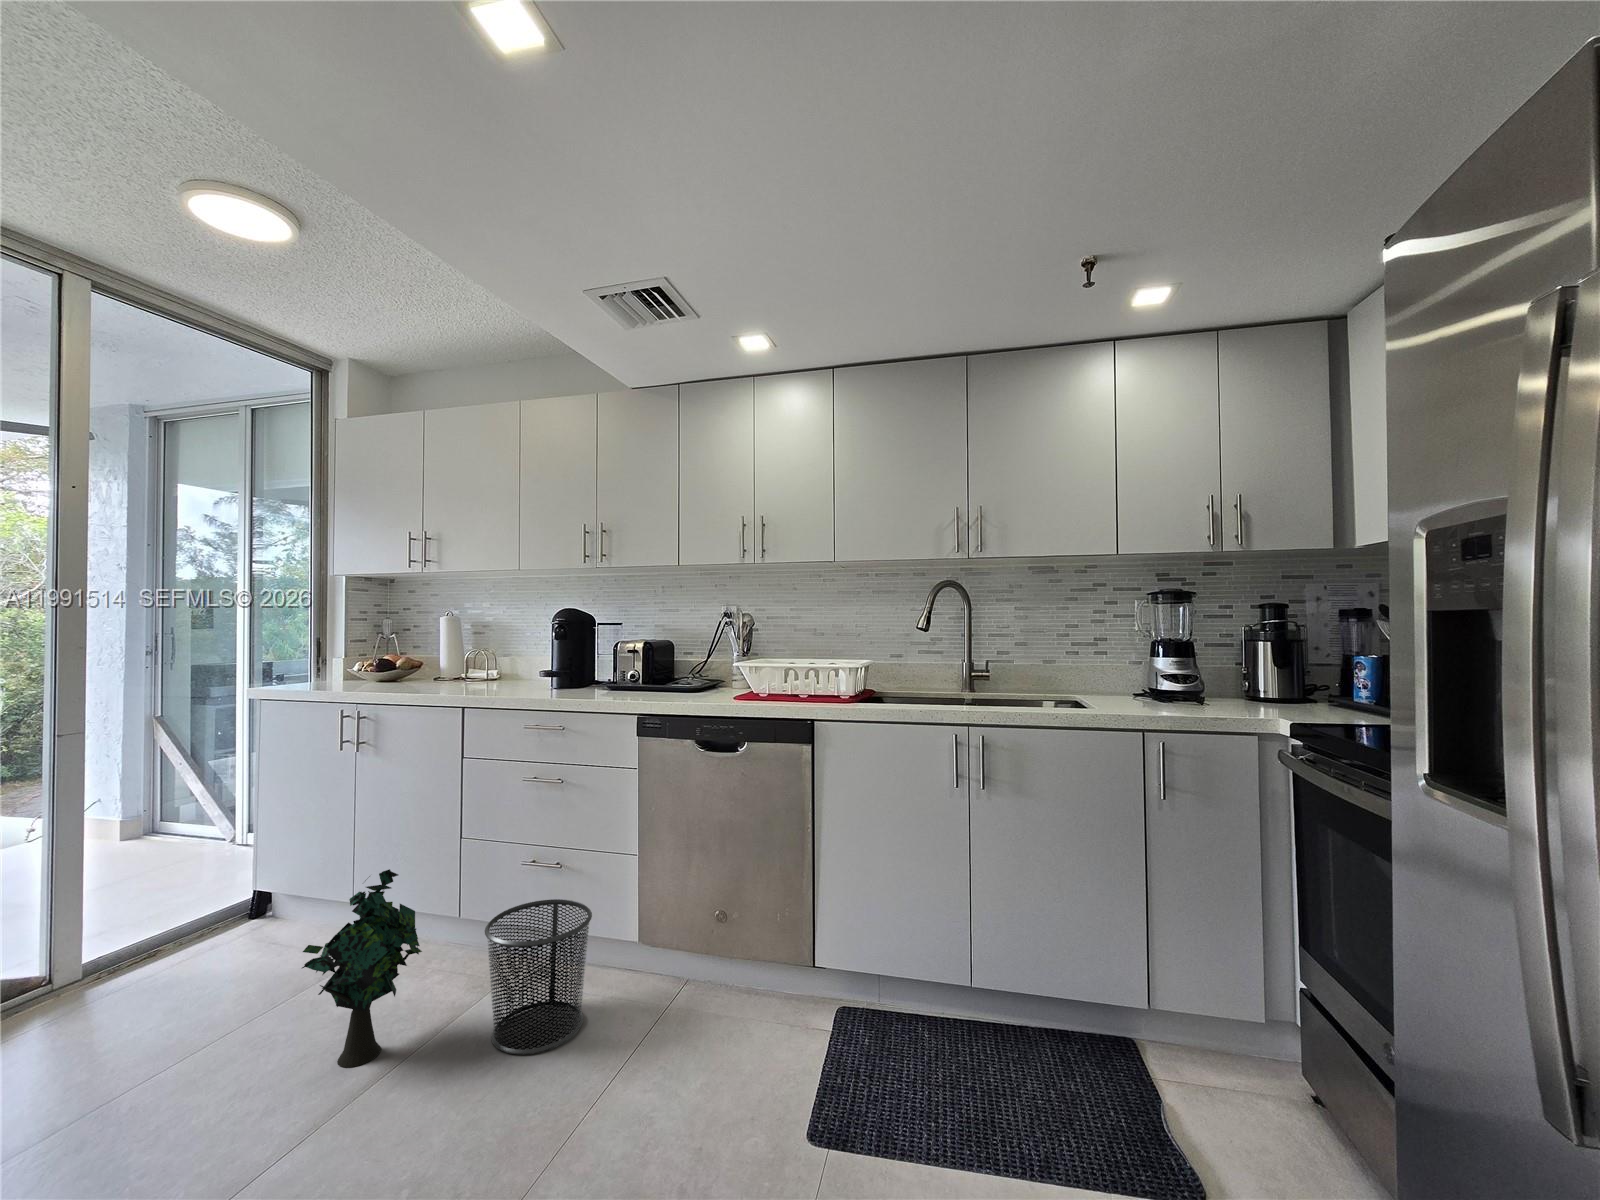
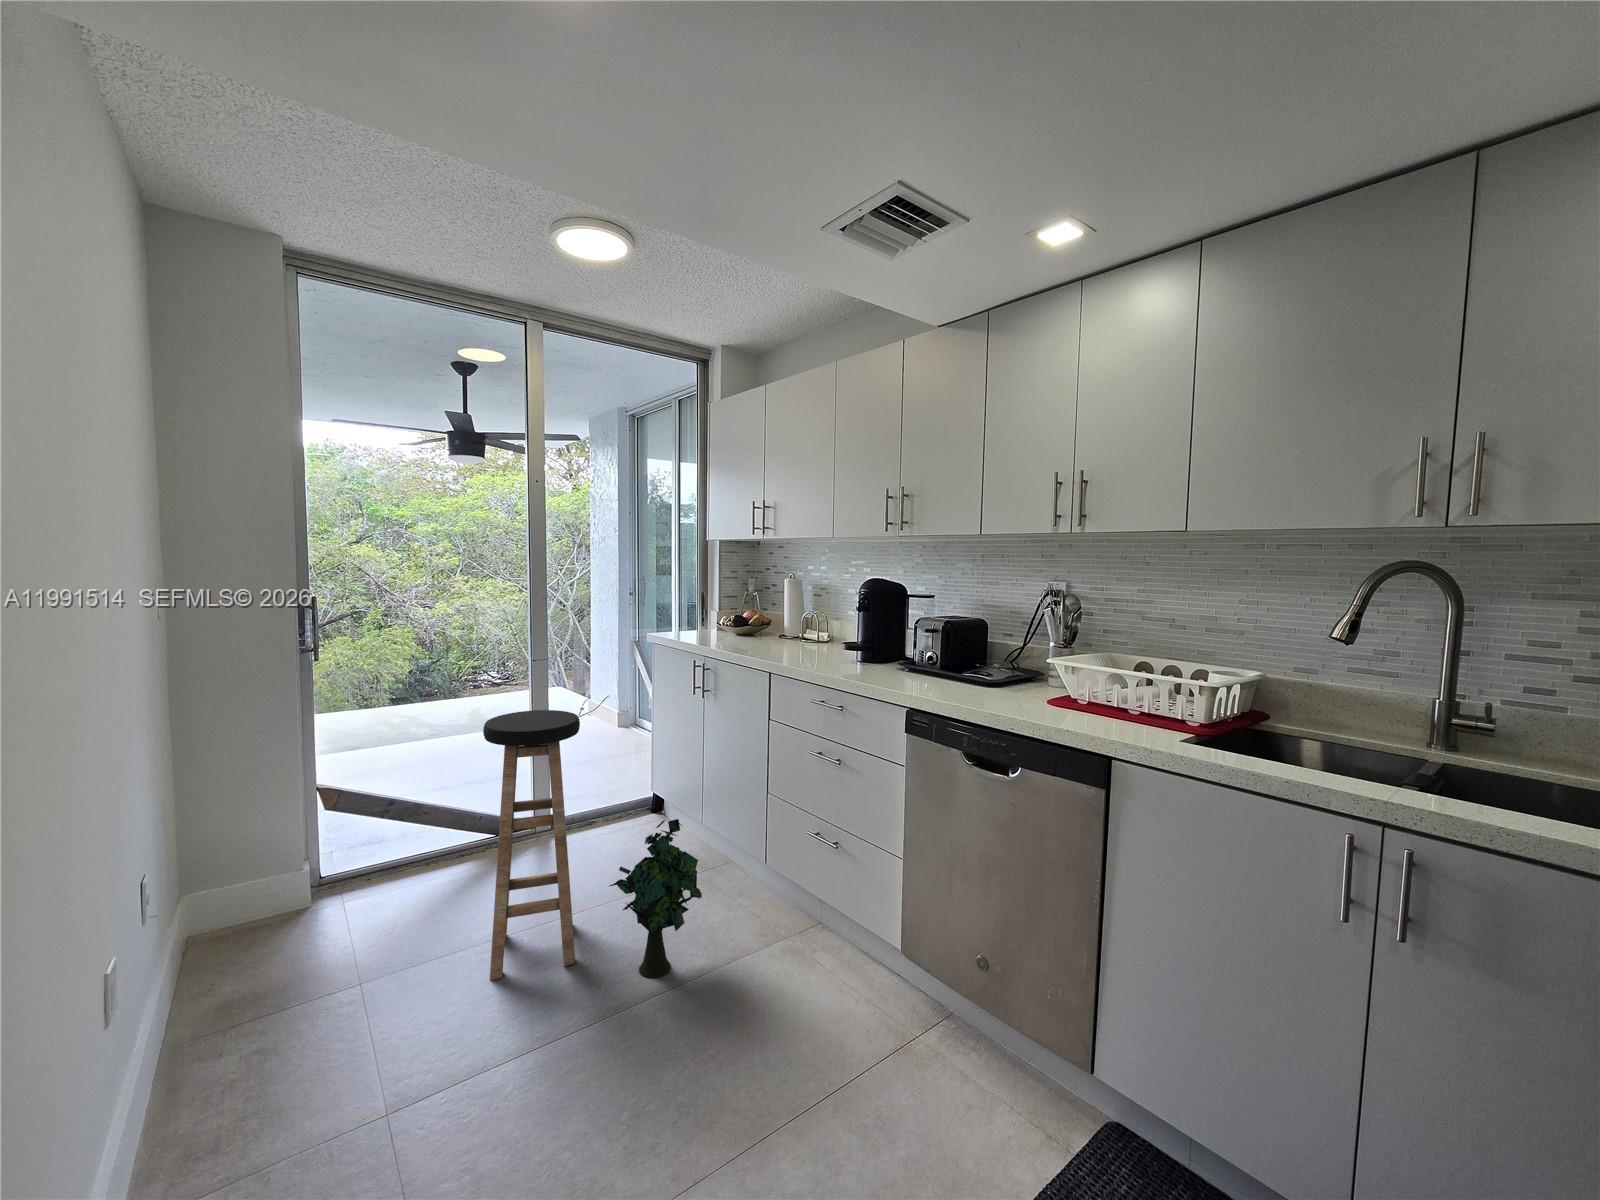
bar stool: none [65,772,240,1159] -> present [483,710,580,980]
waste bin: present [485,899,592,1055] -> none [739,880,839,1036]

